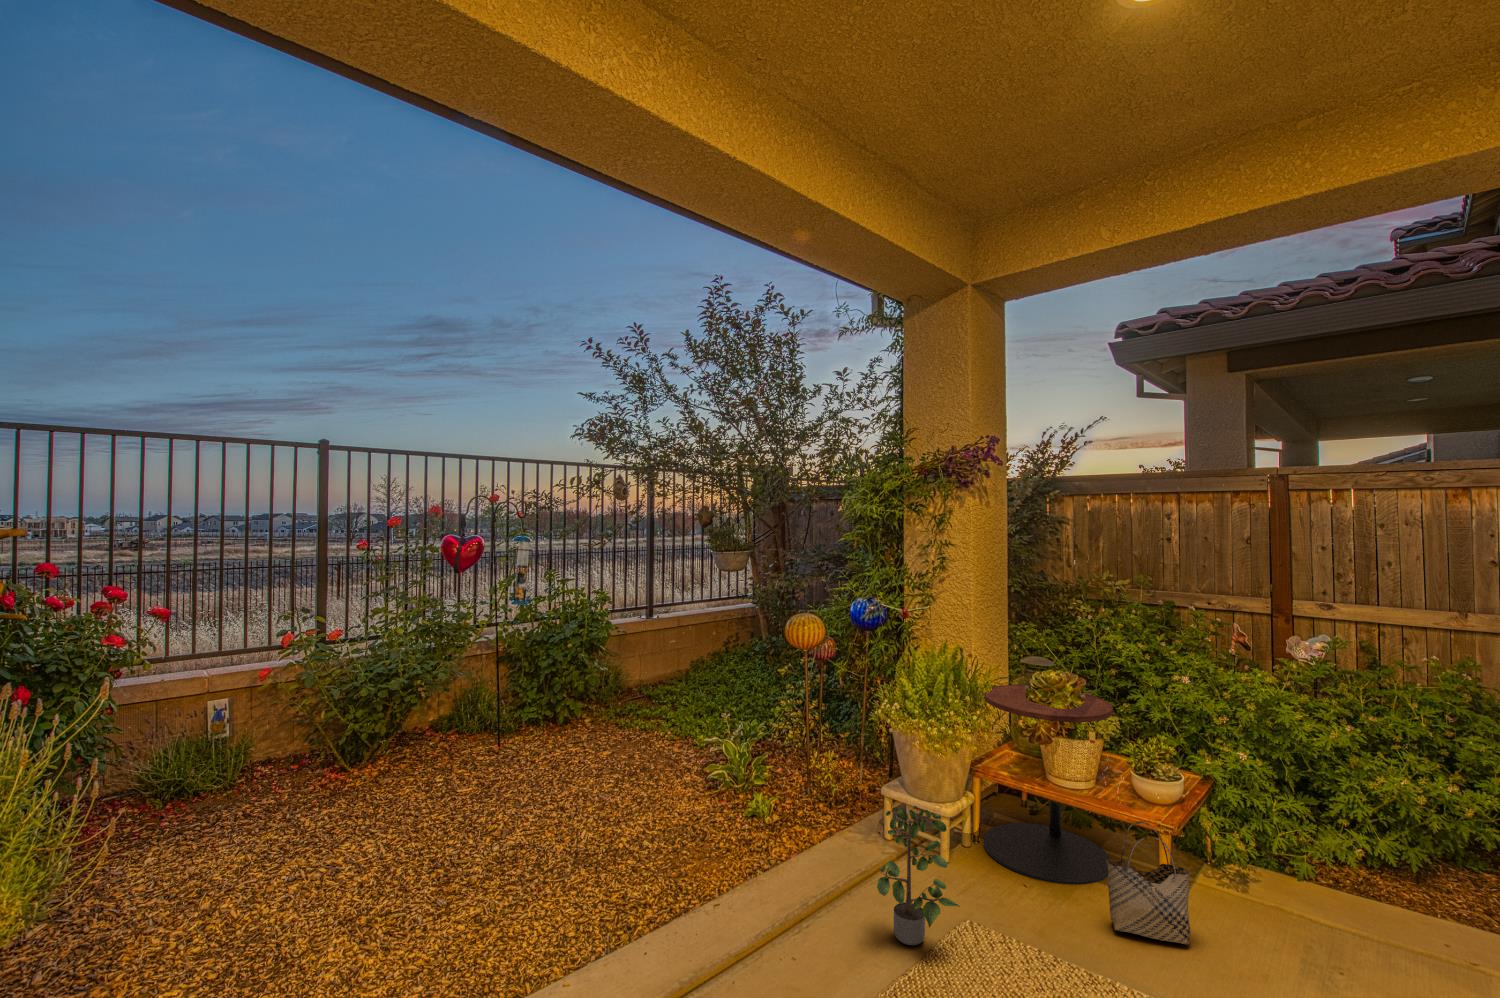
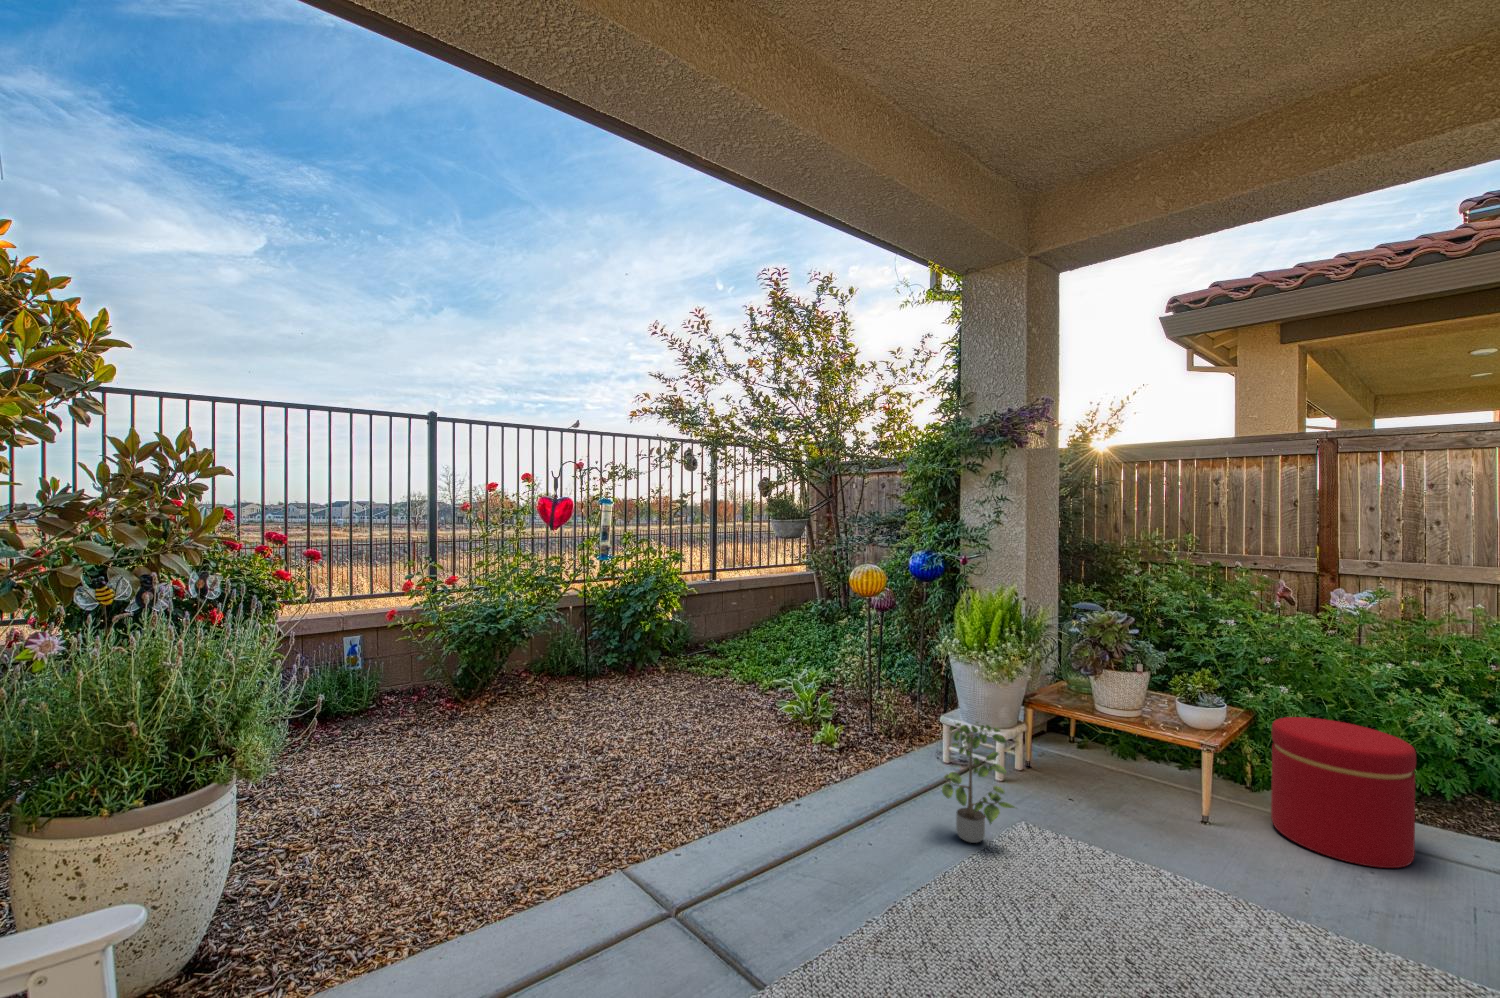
side table: present [983,685,1113,885] -> none [1035,629,1160,805]
ottoman: none [1229,786,1378,958] -> present [1271,717,1416,868]
woven basket: present [1106,821,1190,944] -> none [1153,743,1233,851]

